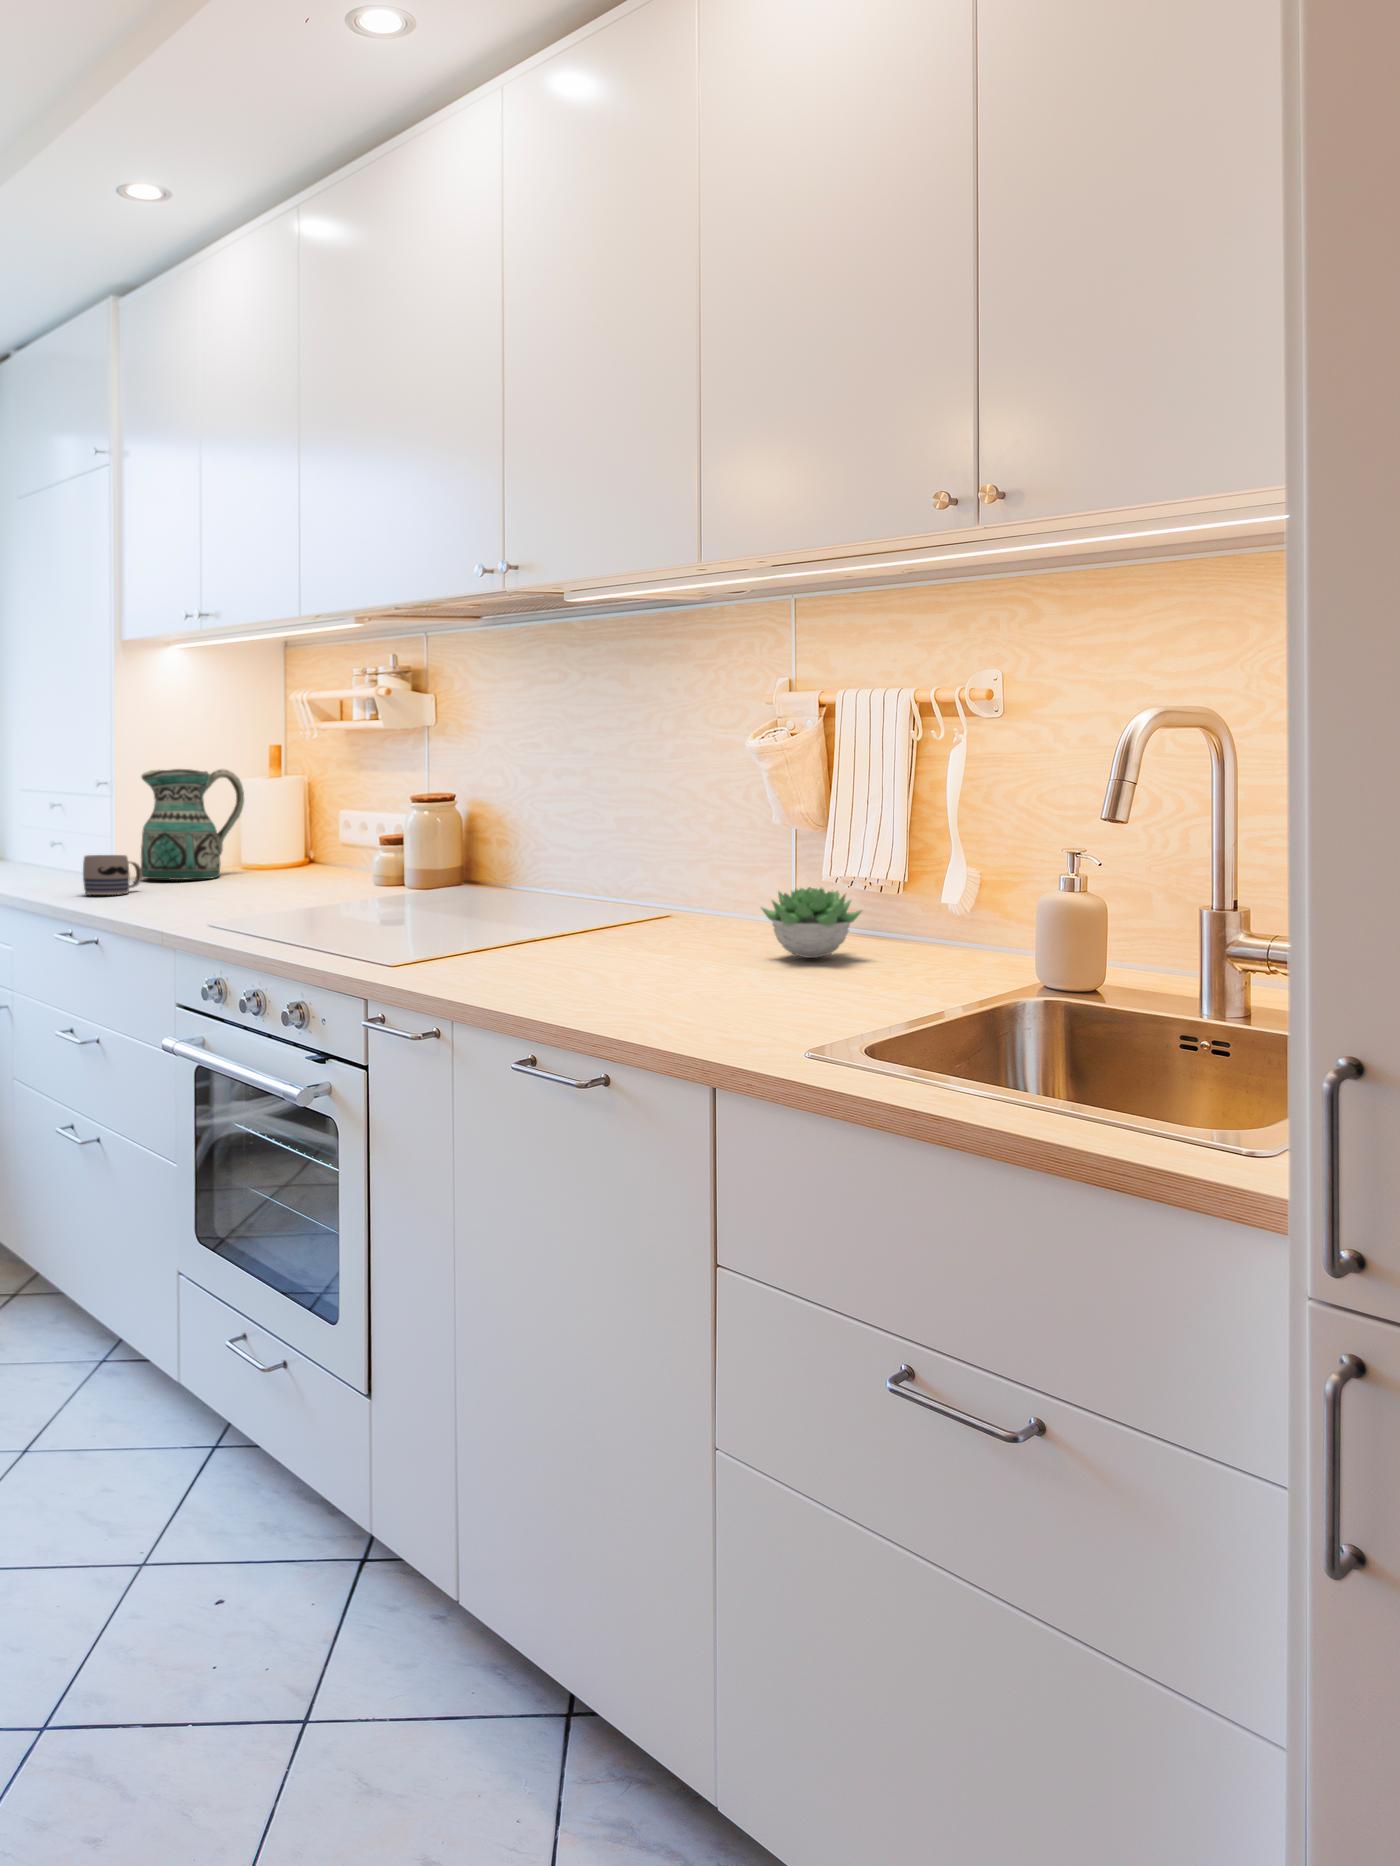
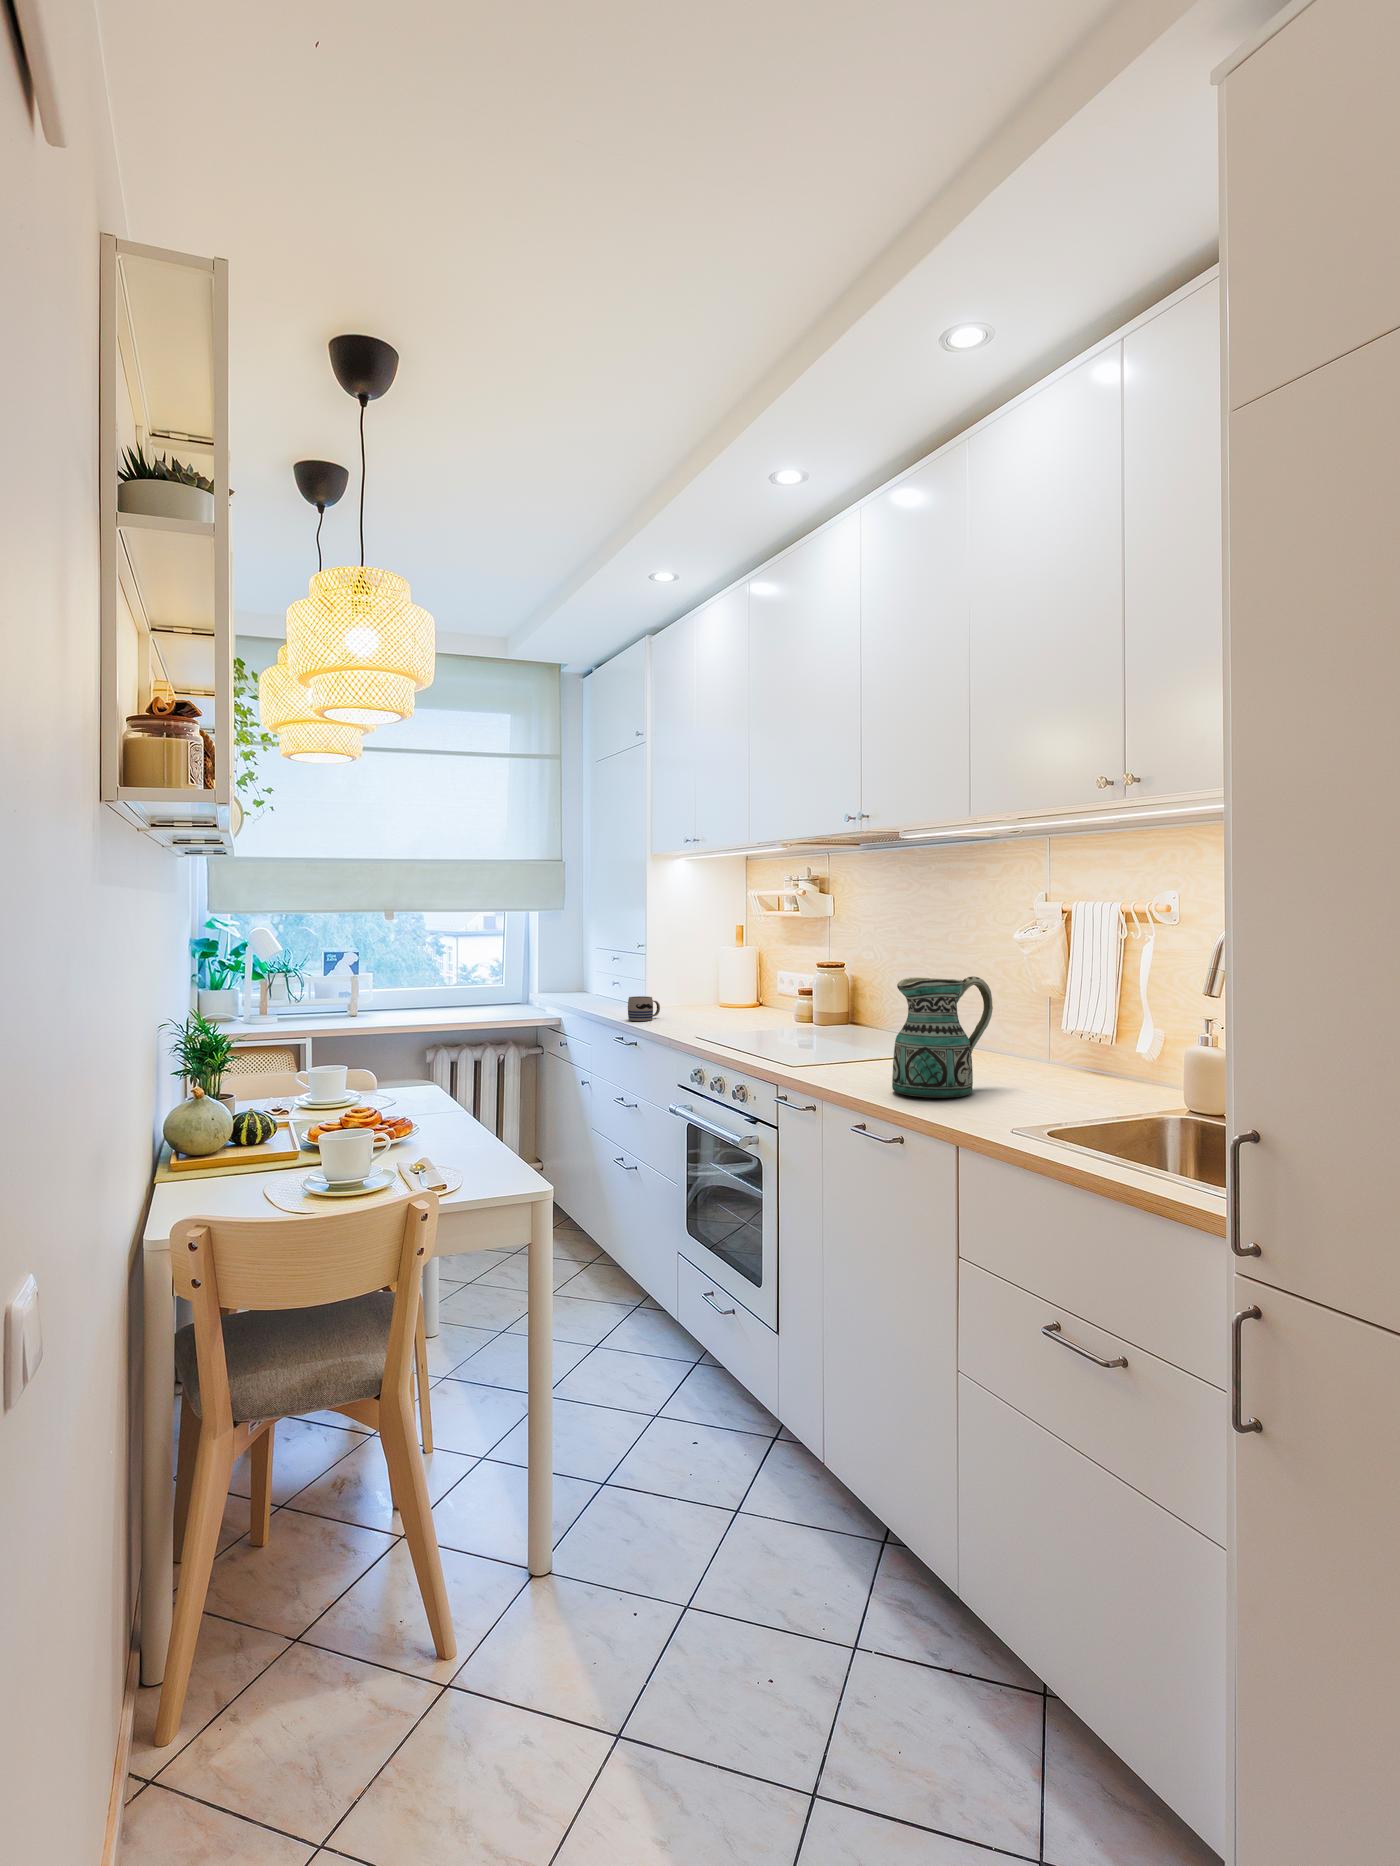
ceramic pitcher: present [141,769,244,880] -> present [892,976,993,1097]
succulent plant: present [761,887,862,958] -> none [1017,1031,1085,1076]

